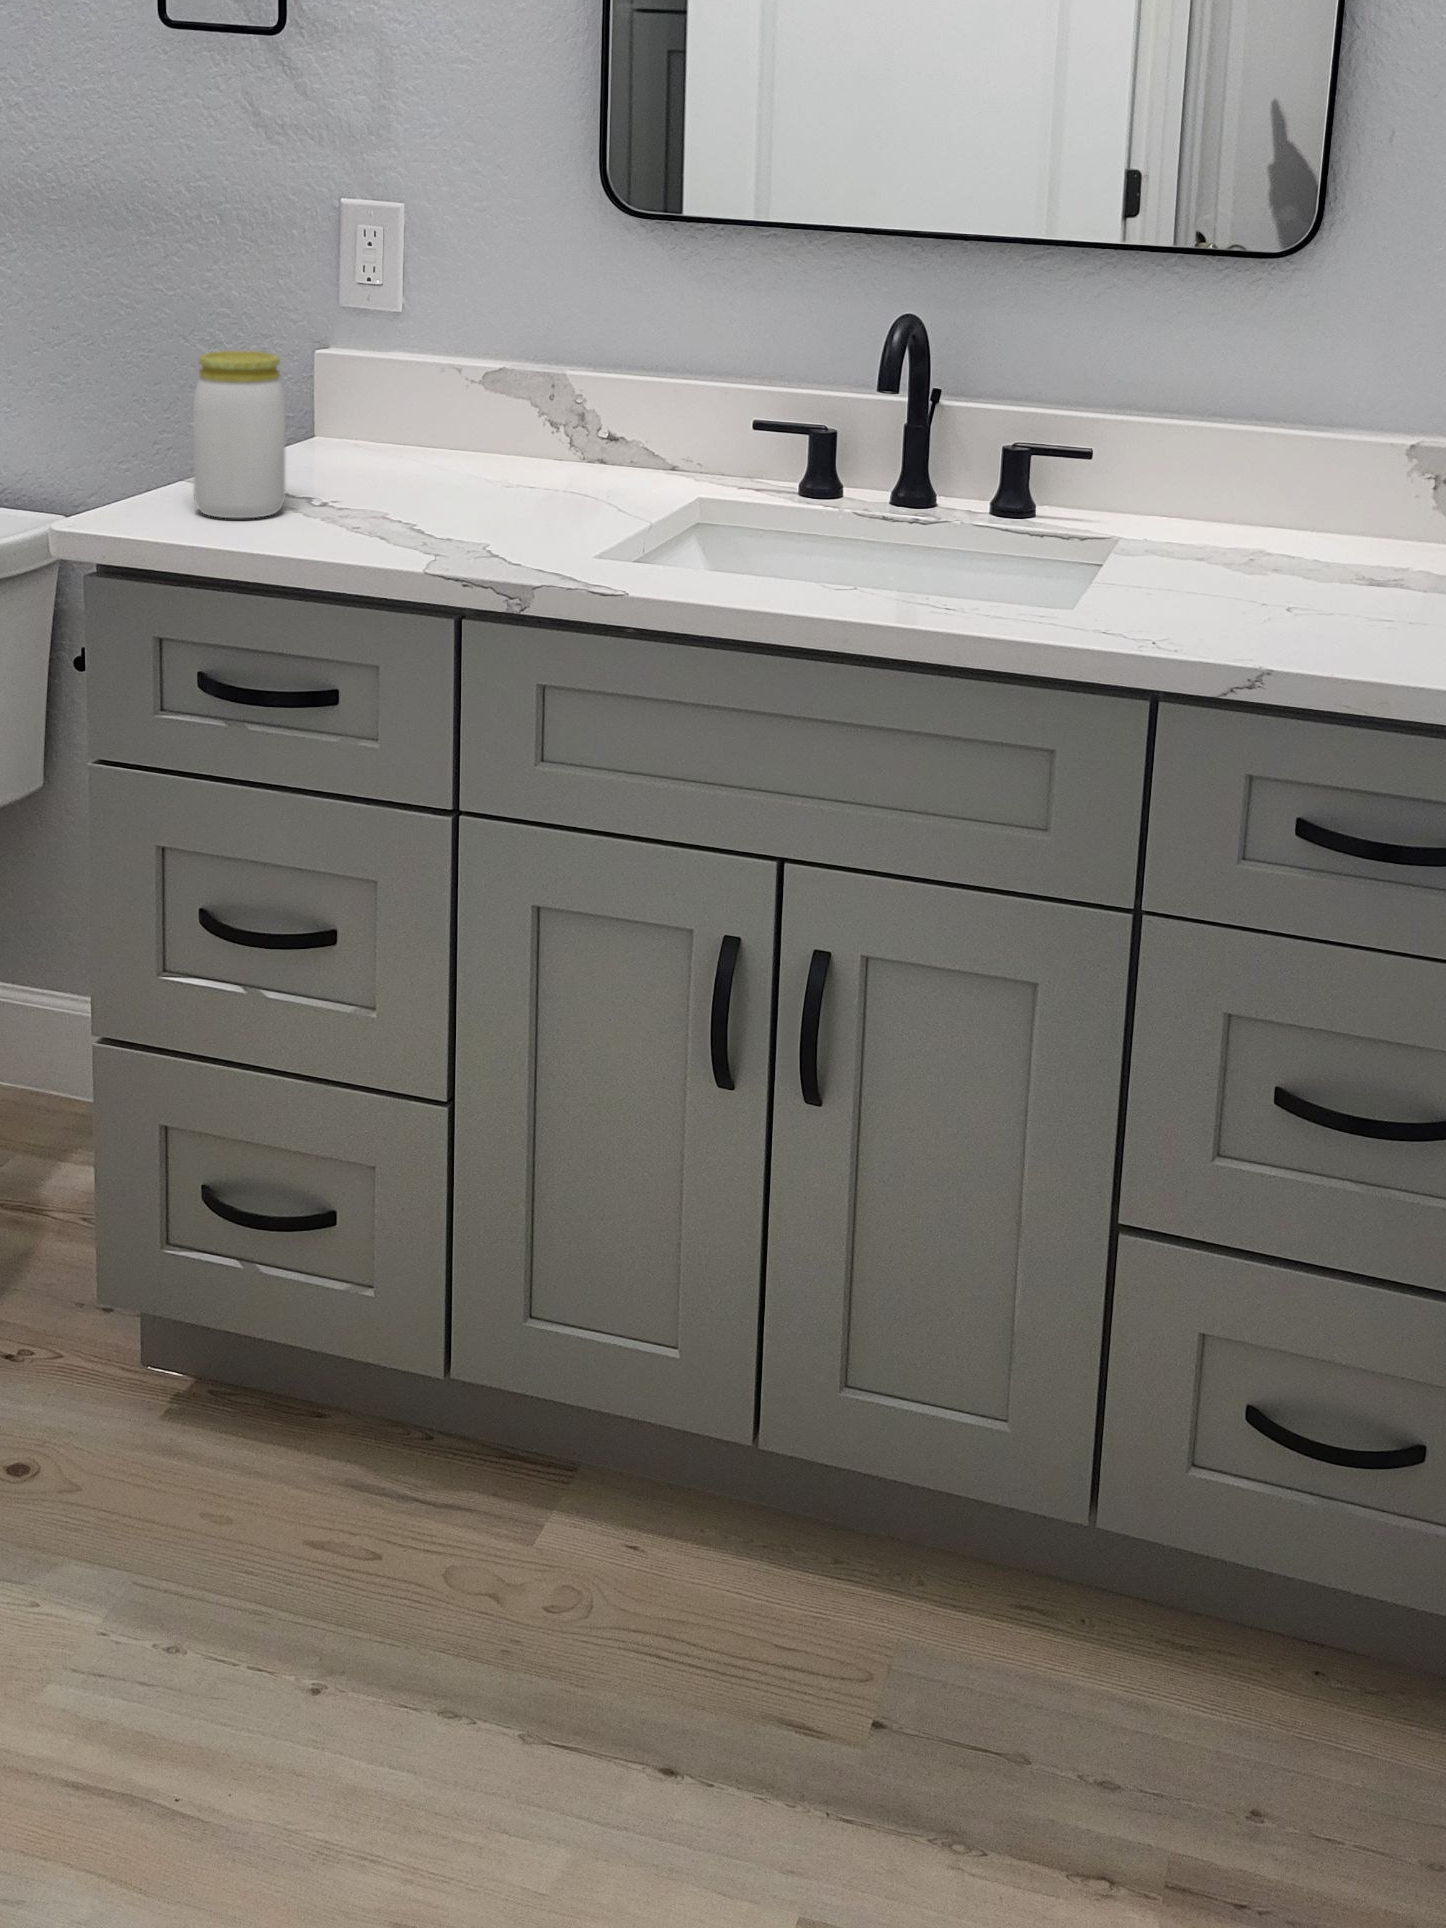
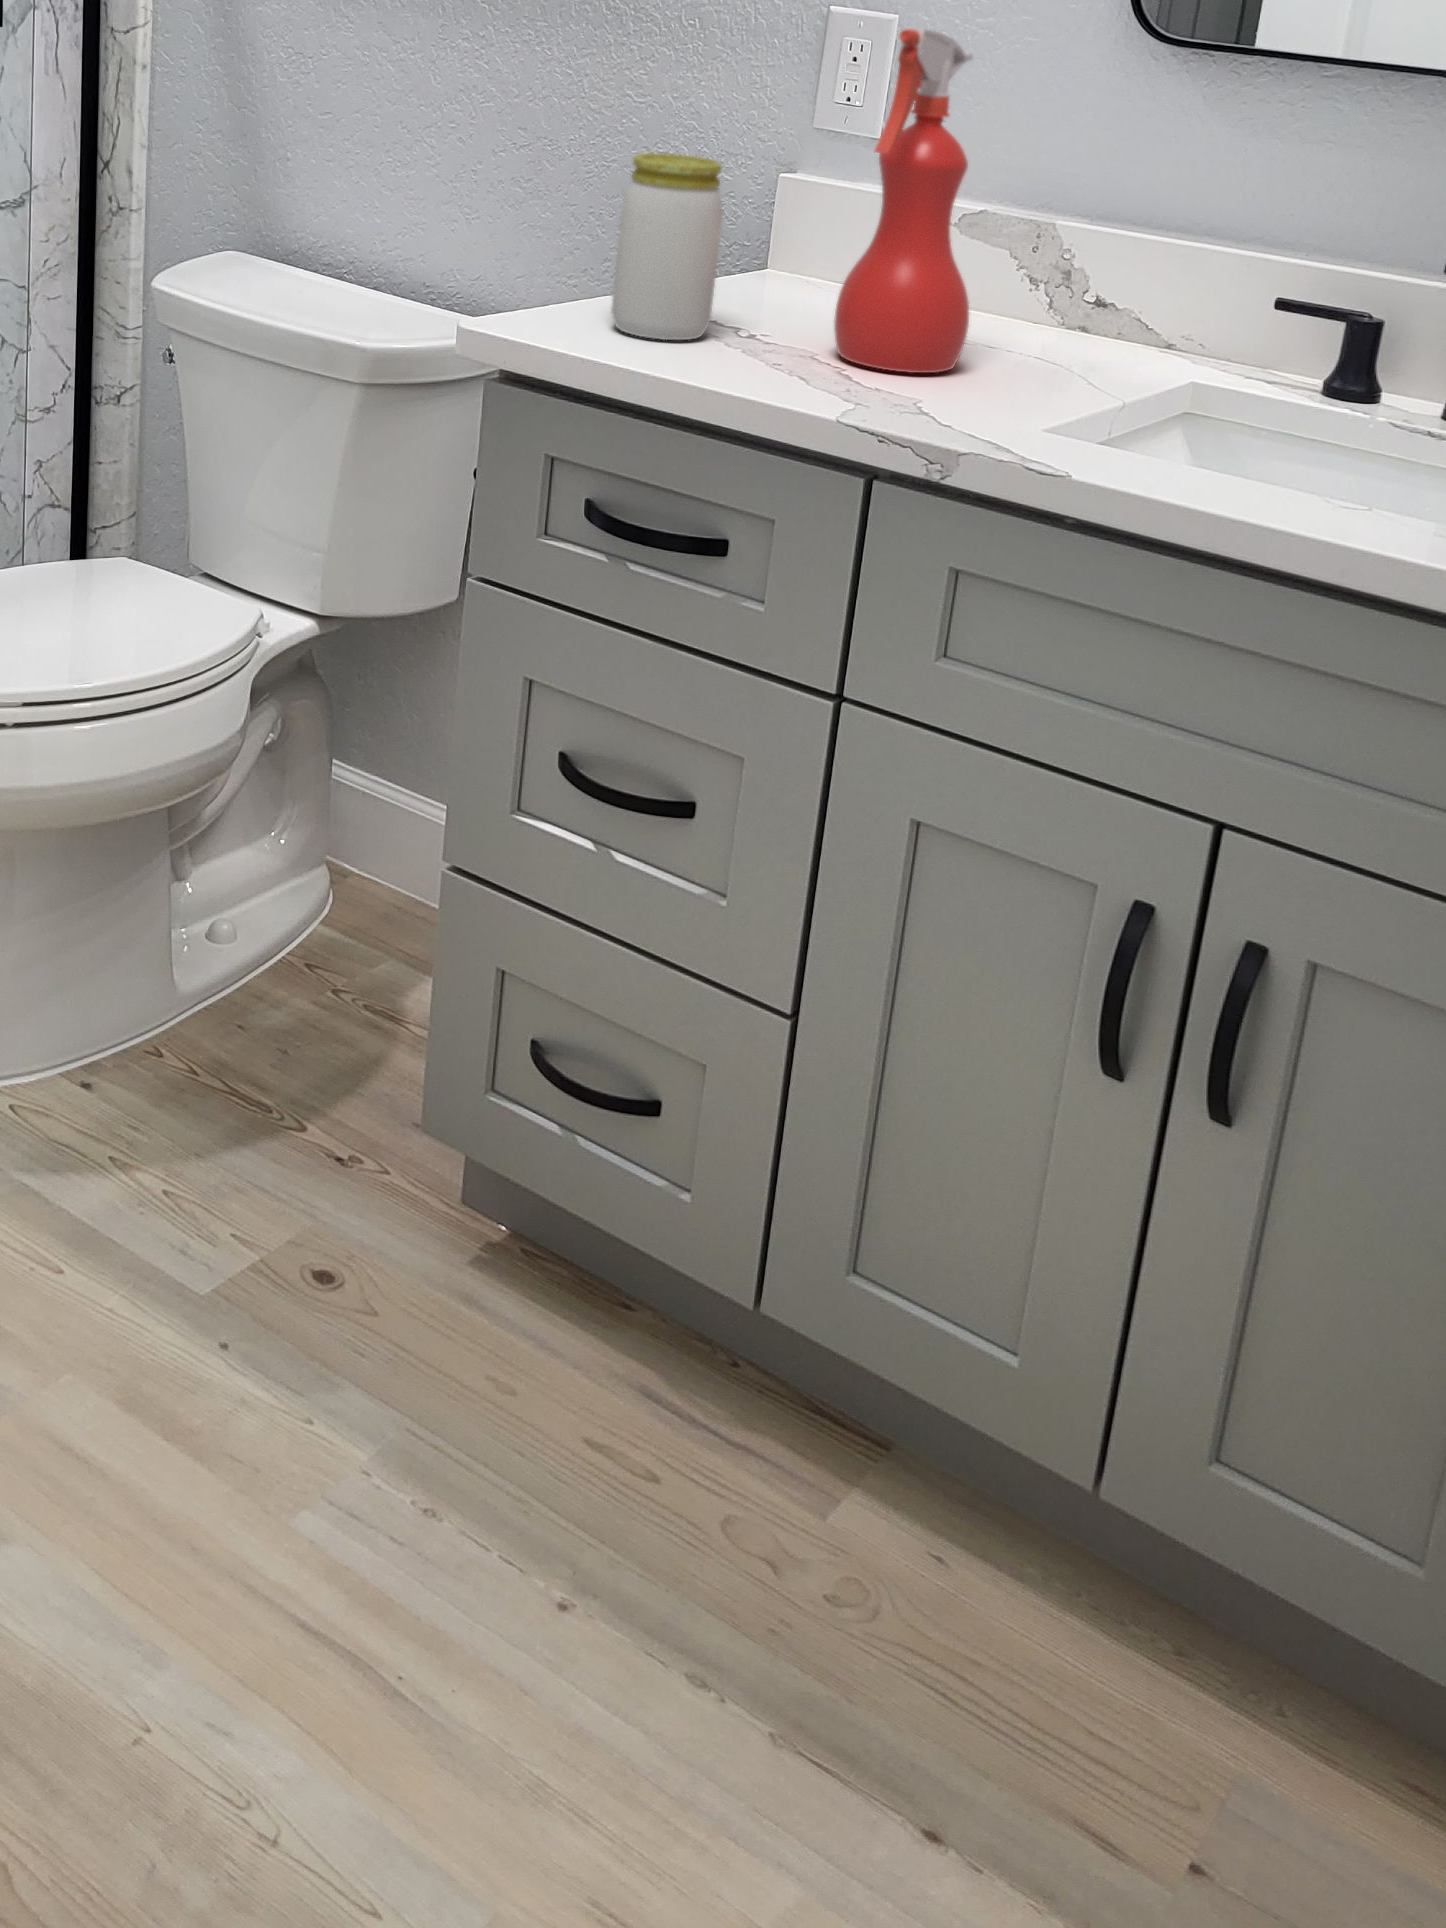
spray bottle: none [396,227,511,521] -> present [834,27,973,373]

